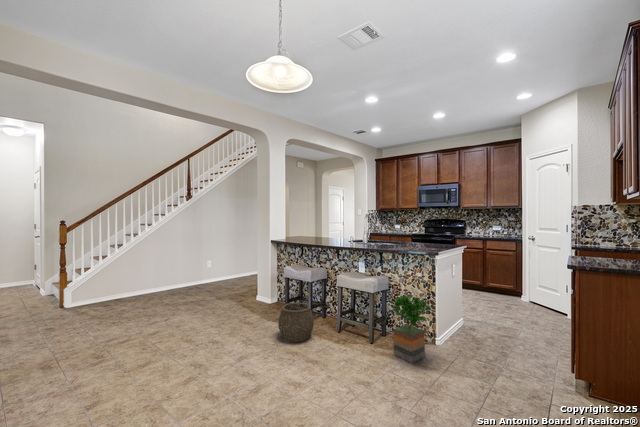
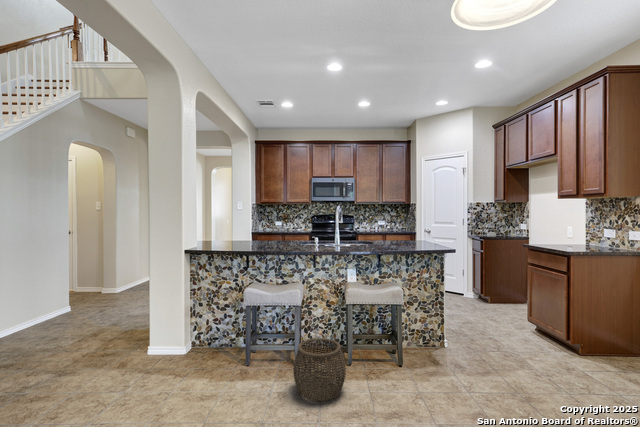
potted tree: present [393,296,431,363] -> none [429,300,479,373]

